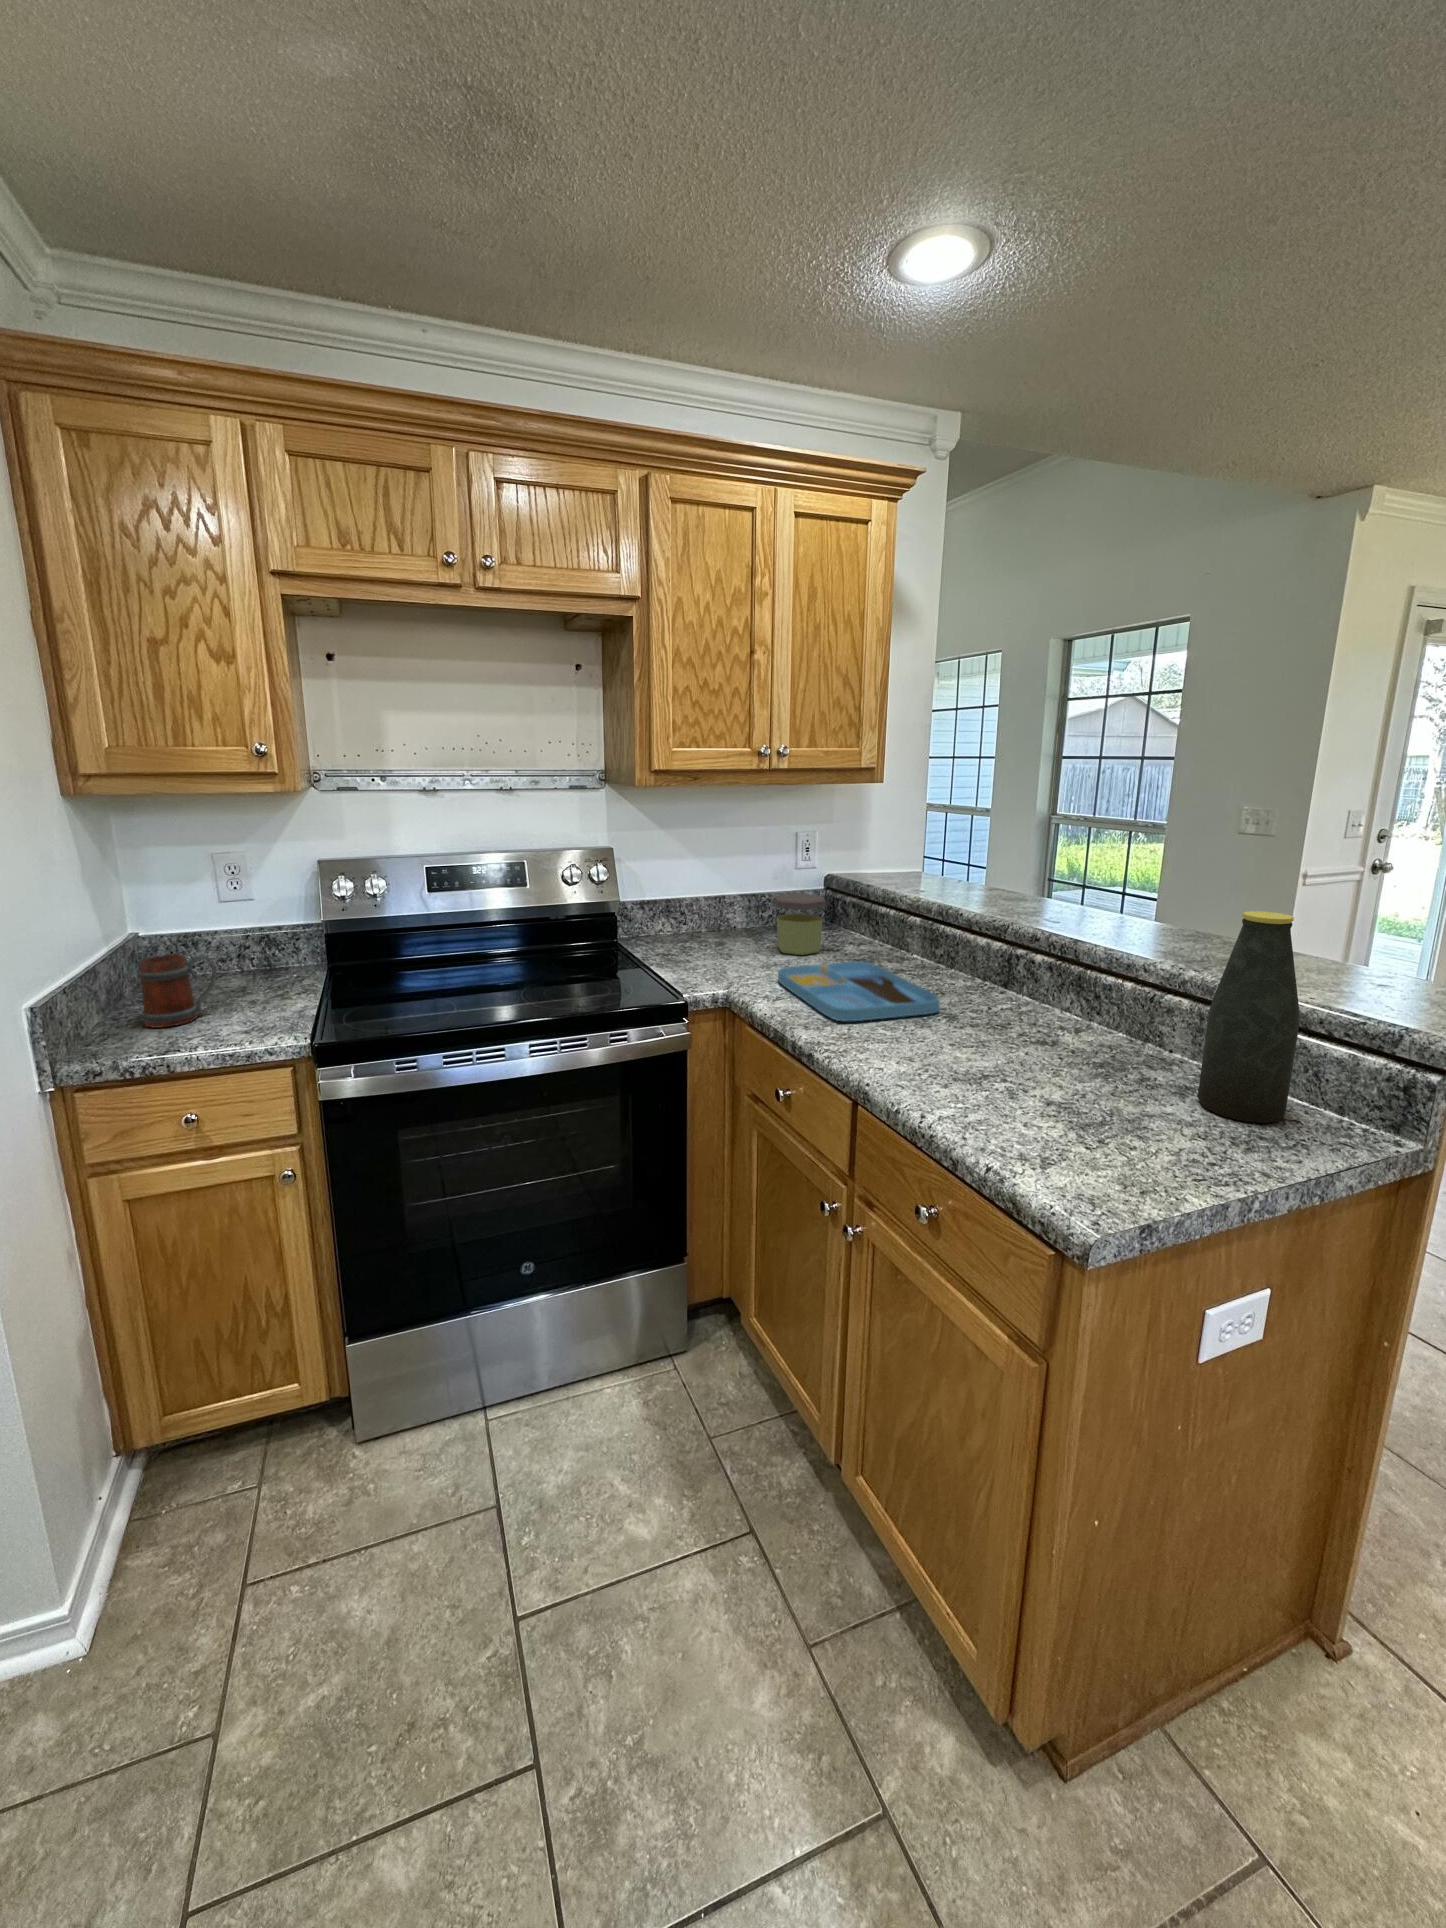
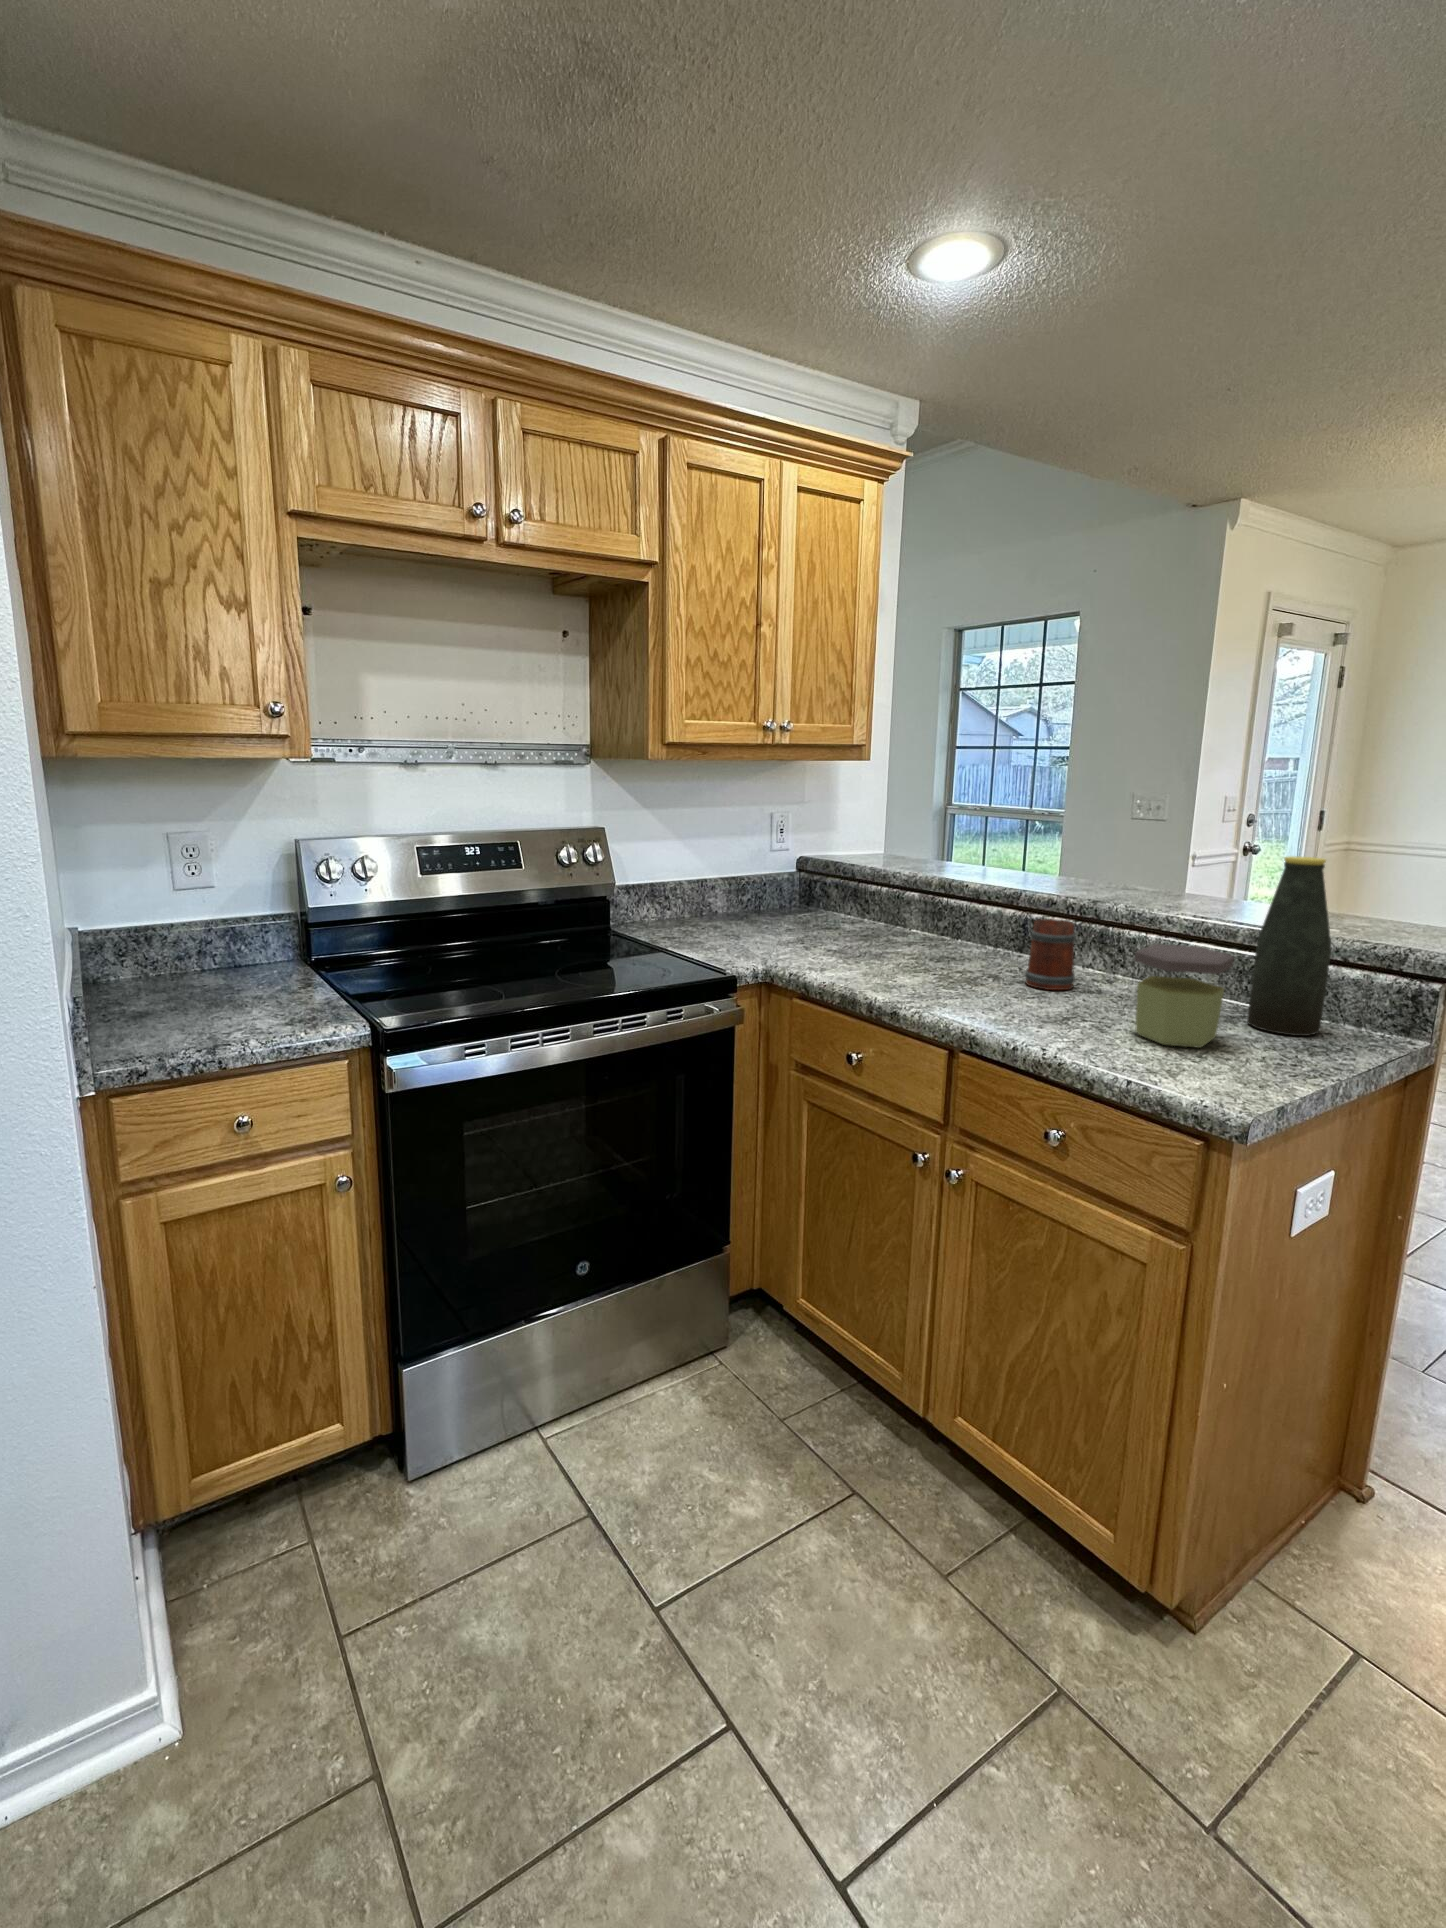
jar: present [774,893,826,955] -> present [1134,944,1234,1048]
mug: present [139,955,217,1028] -> present [1025,919,1076,990]
tray: present [778,962,940,1021] -> none [805,933,980,983]

